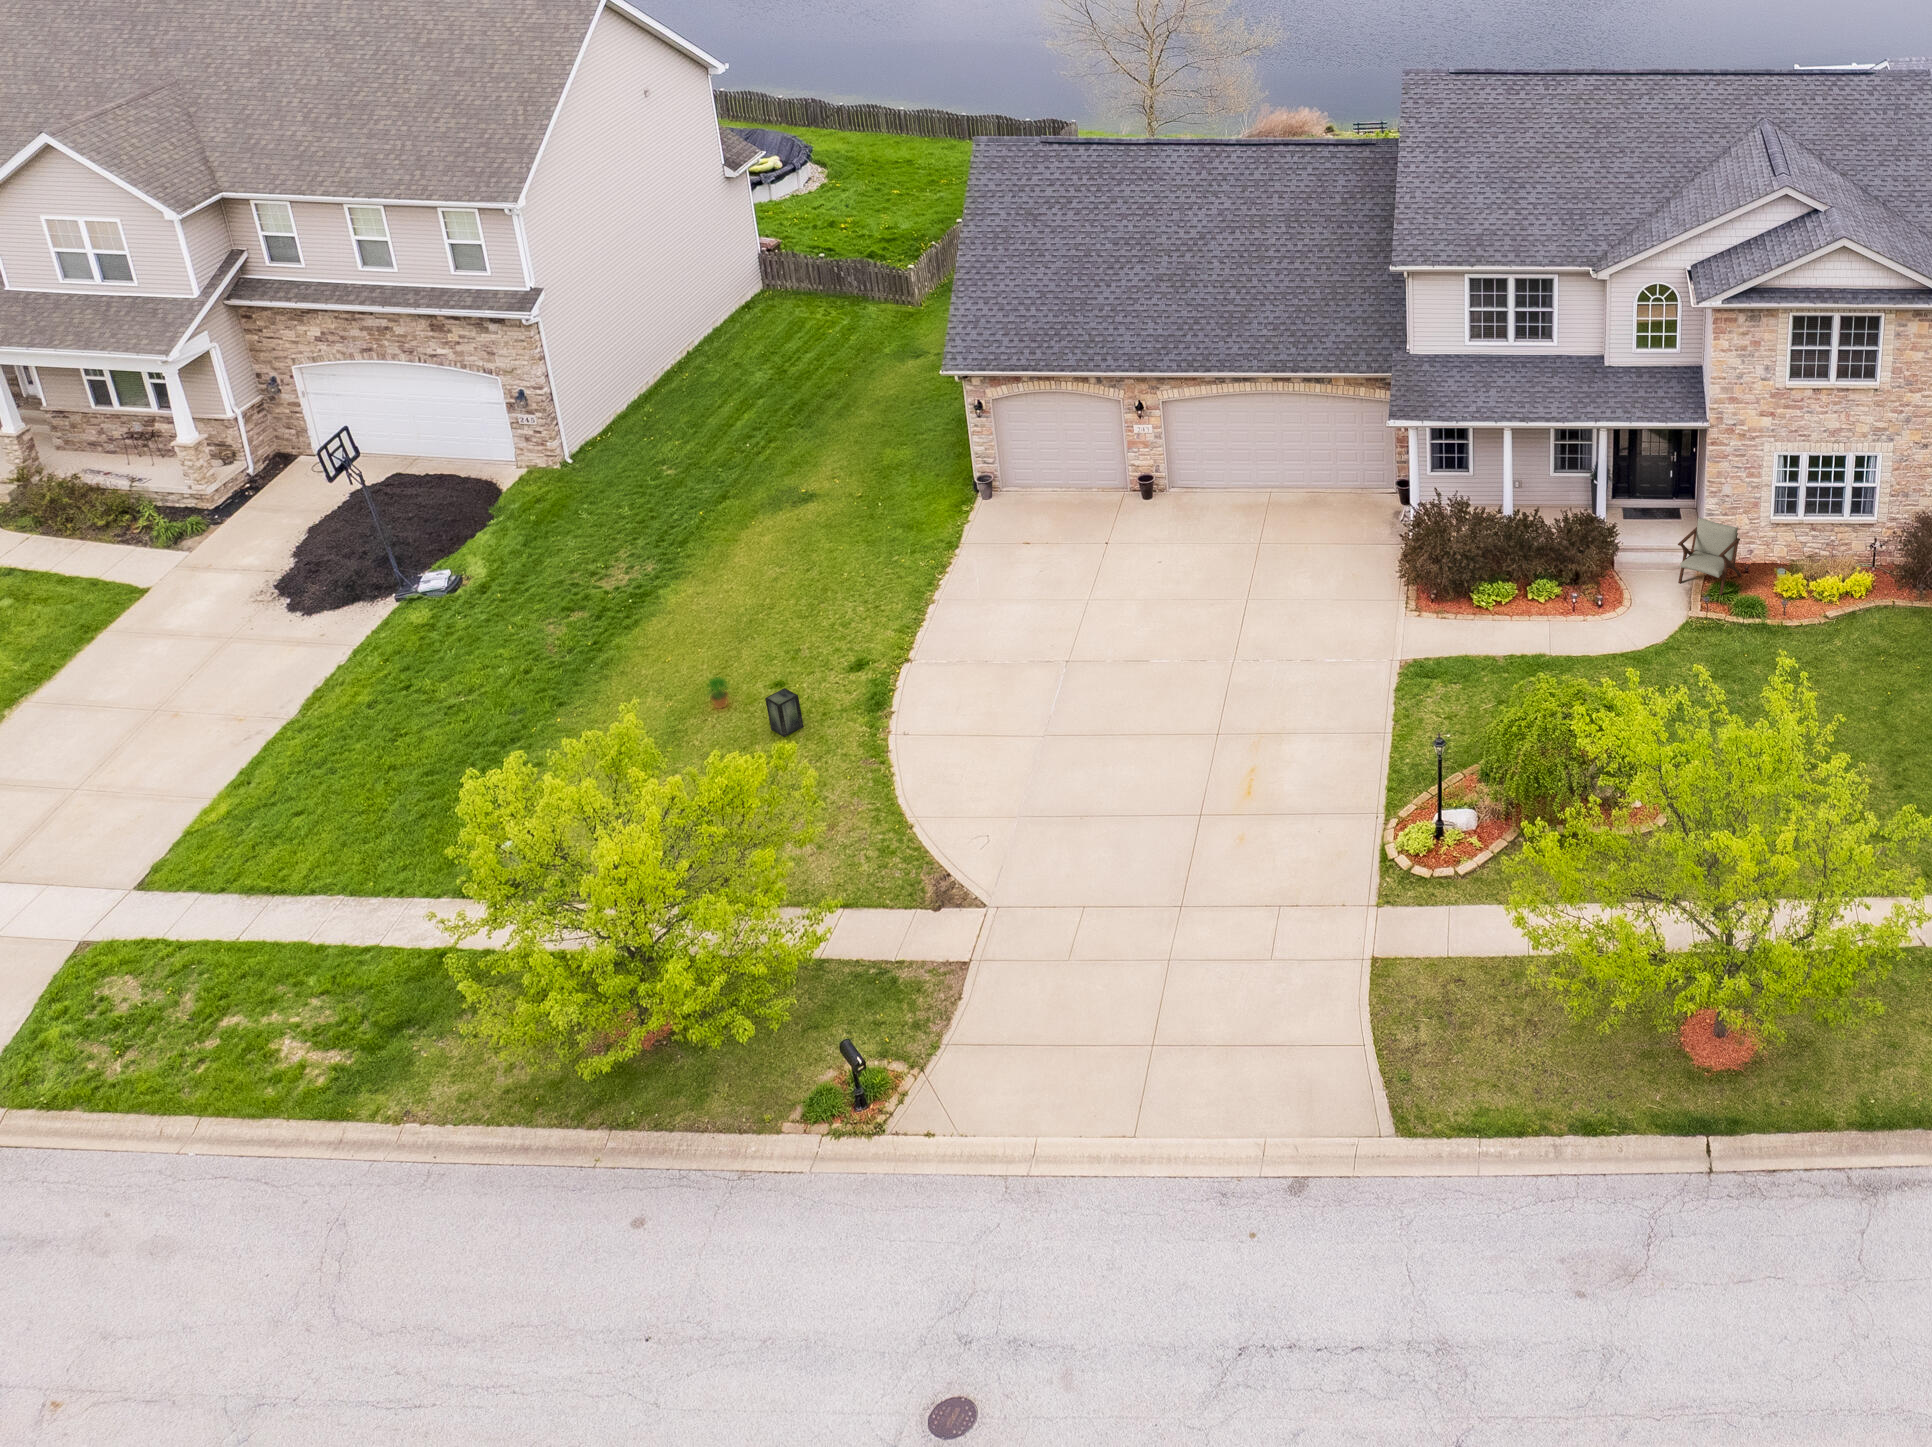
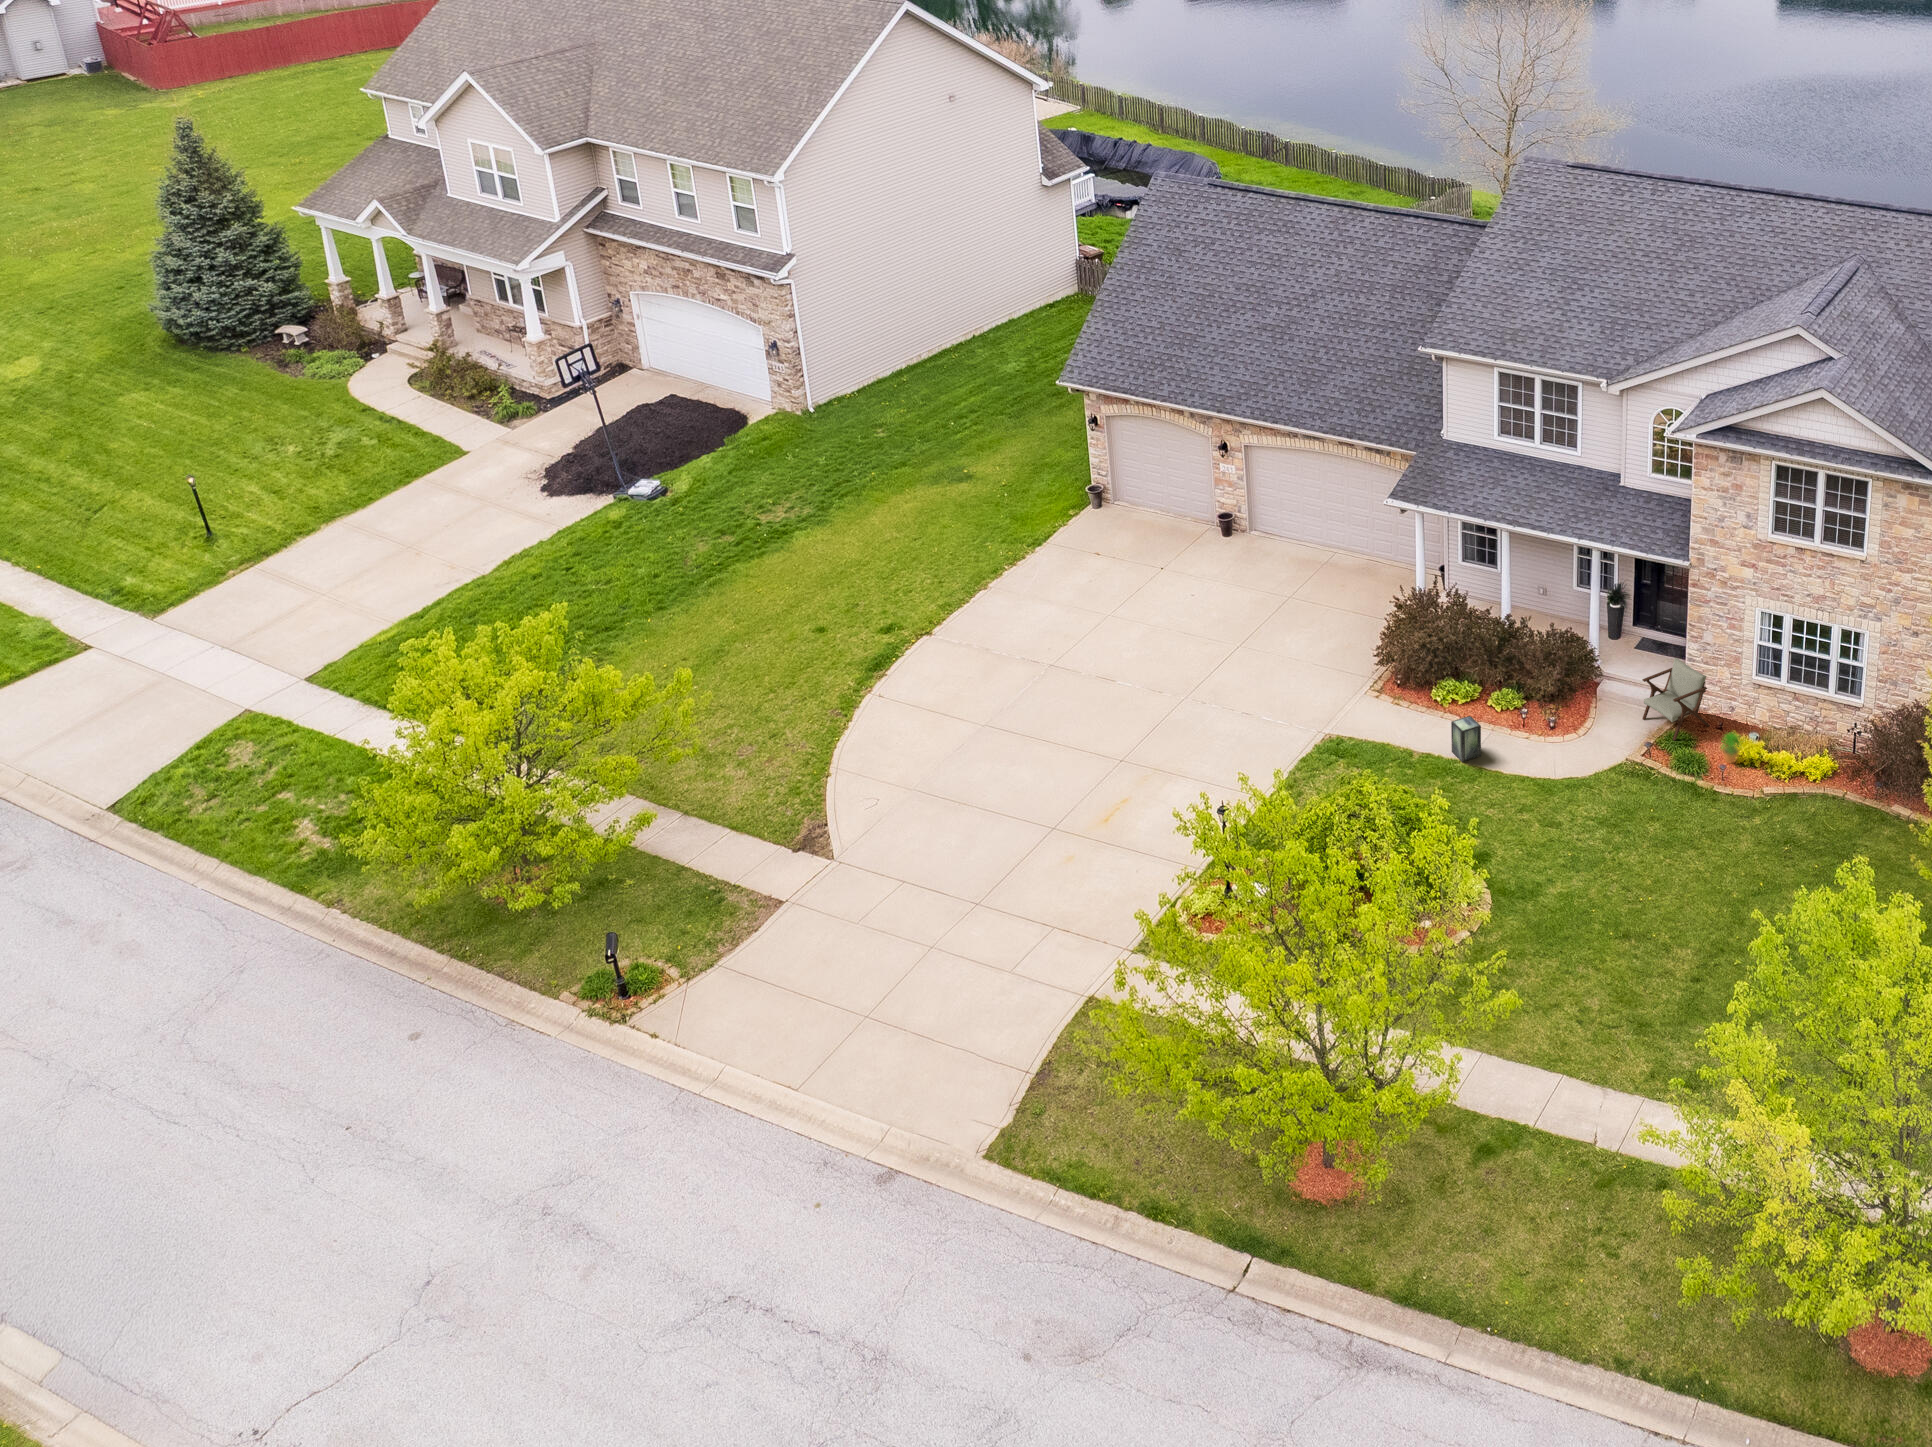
potted plant: present [708,677,728,708] -> present [1721,732,1740,763]
storage box: present [765,688,804,737] -> present [1451,716,1481,762]

